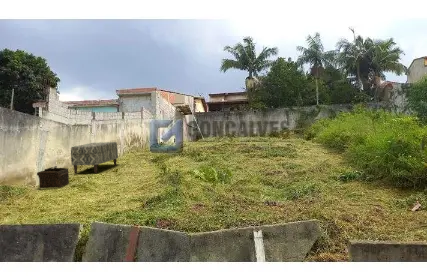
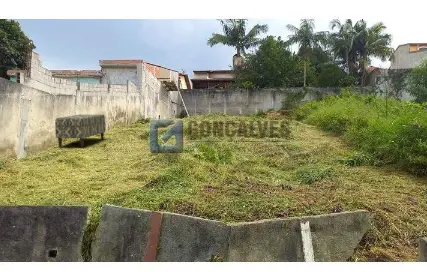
basket: present [37,166,69,188] -> none [13,138,53,162]

